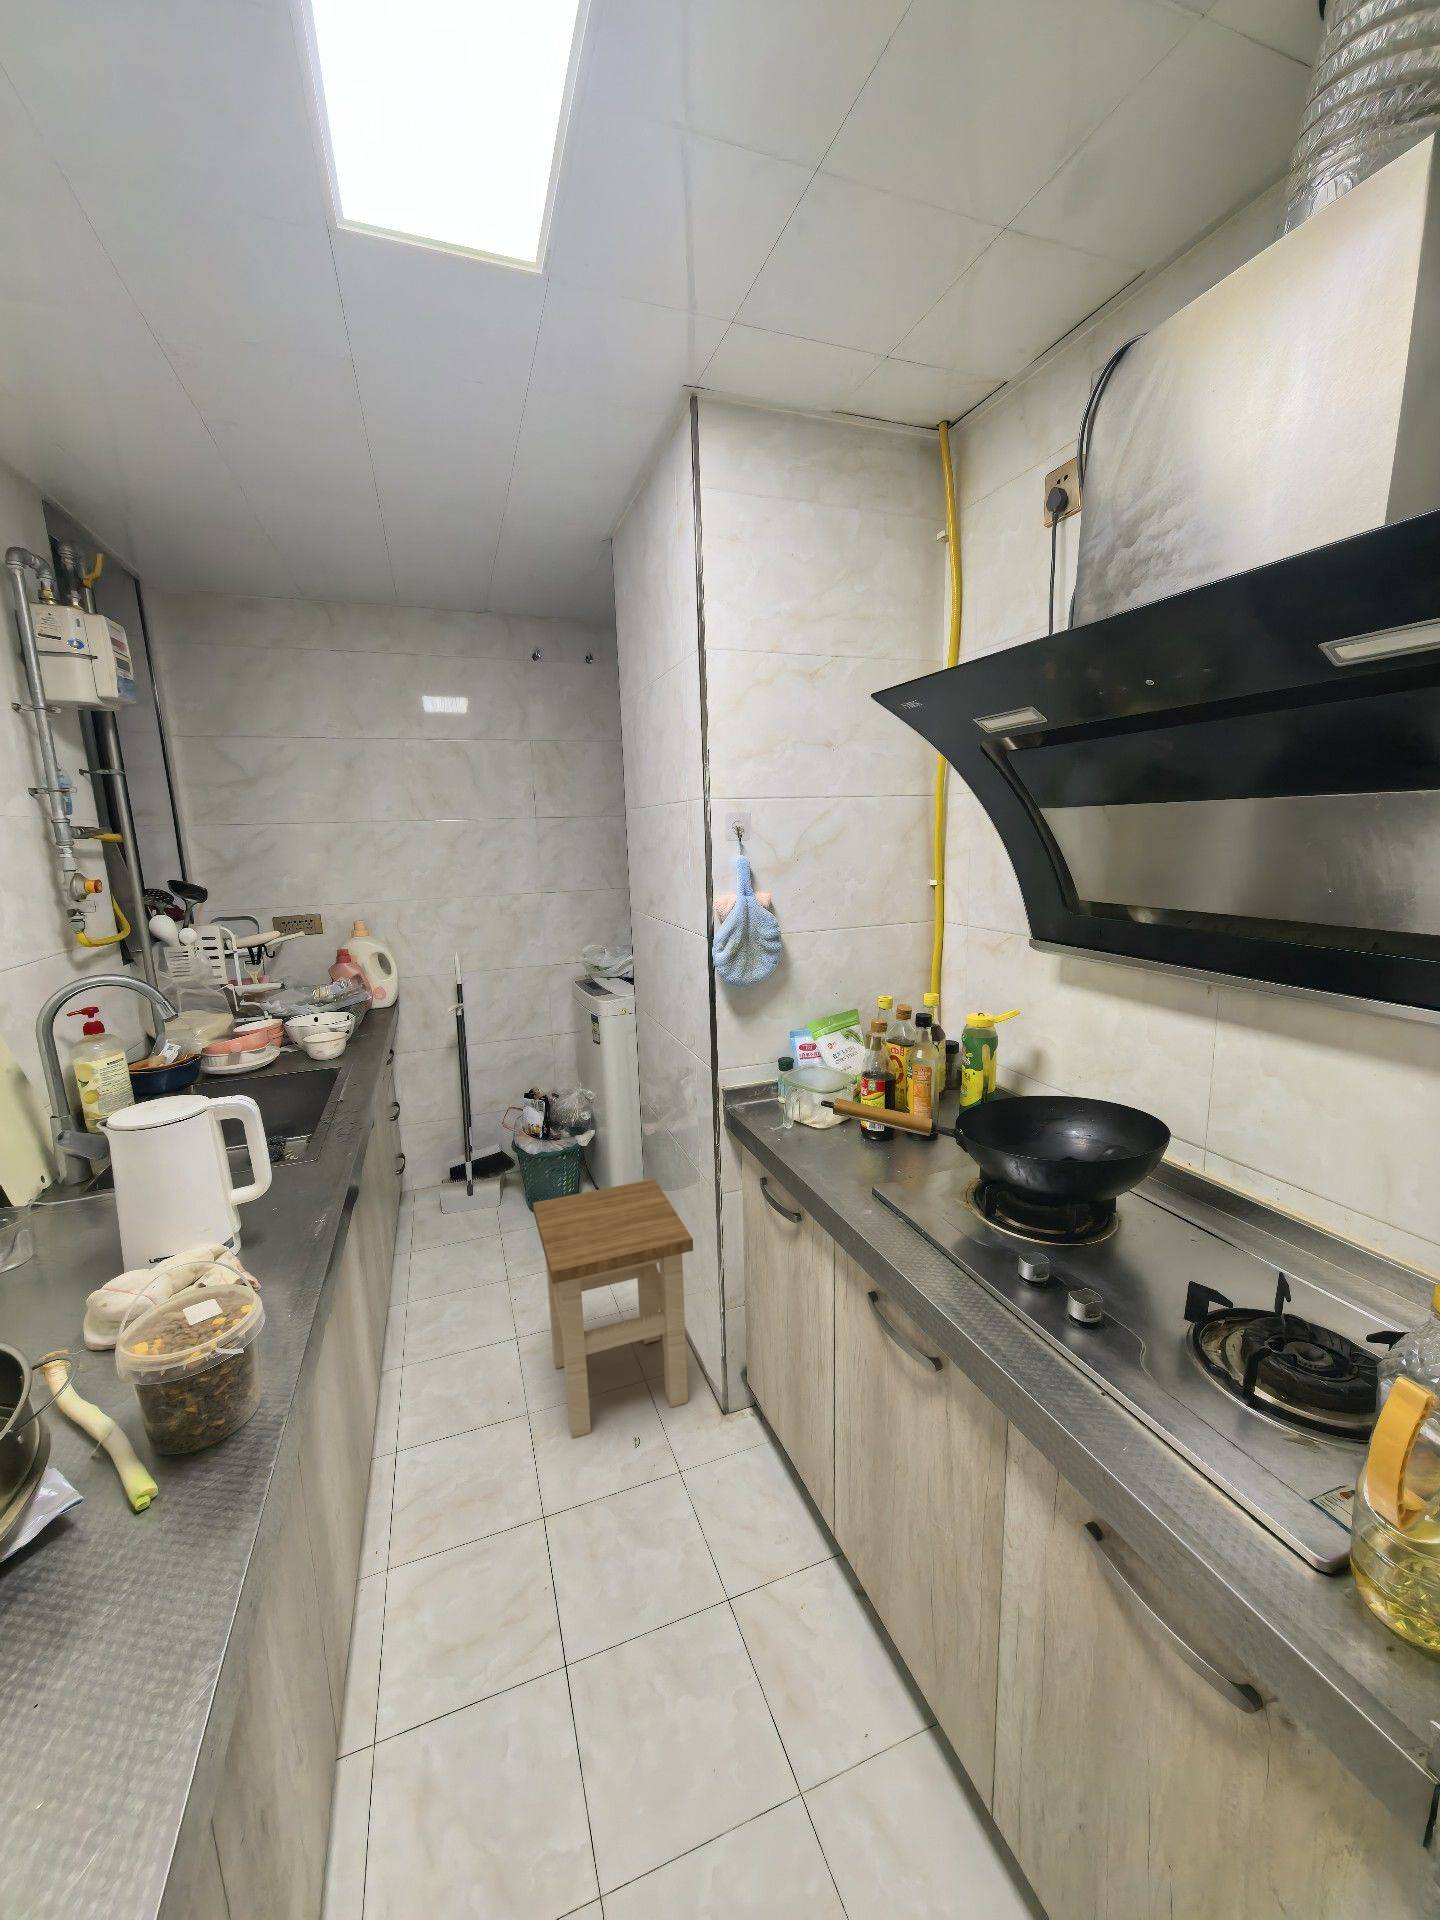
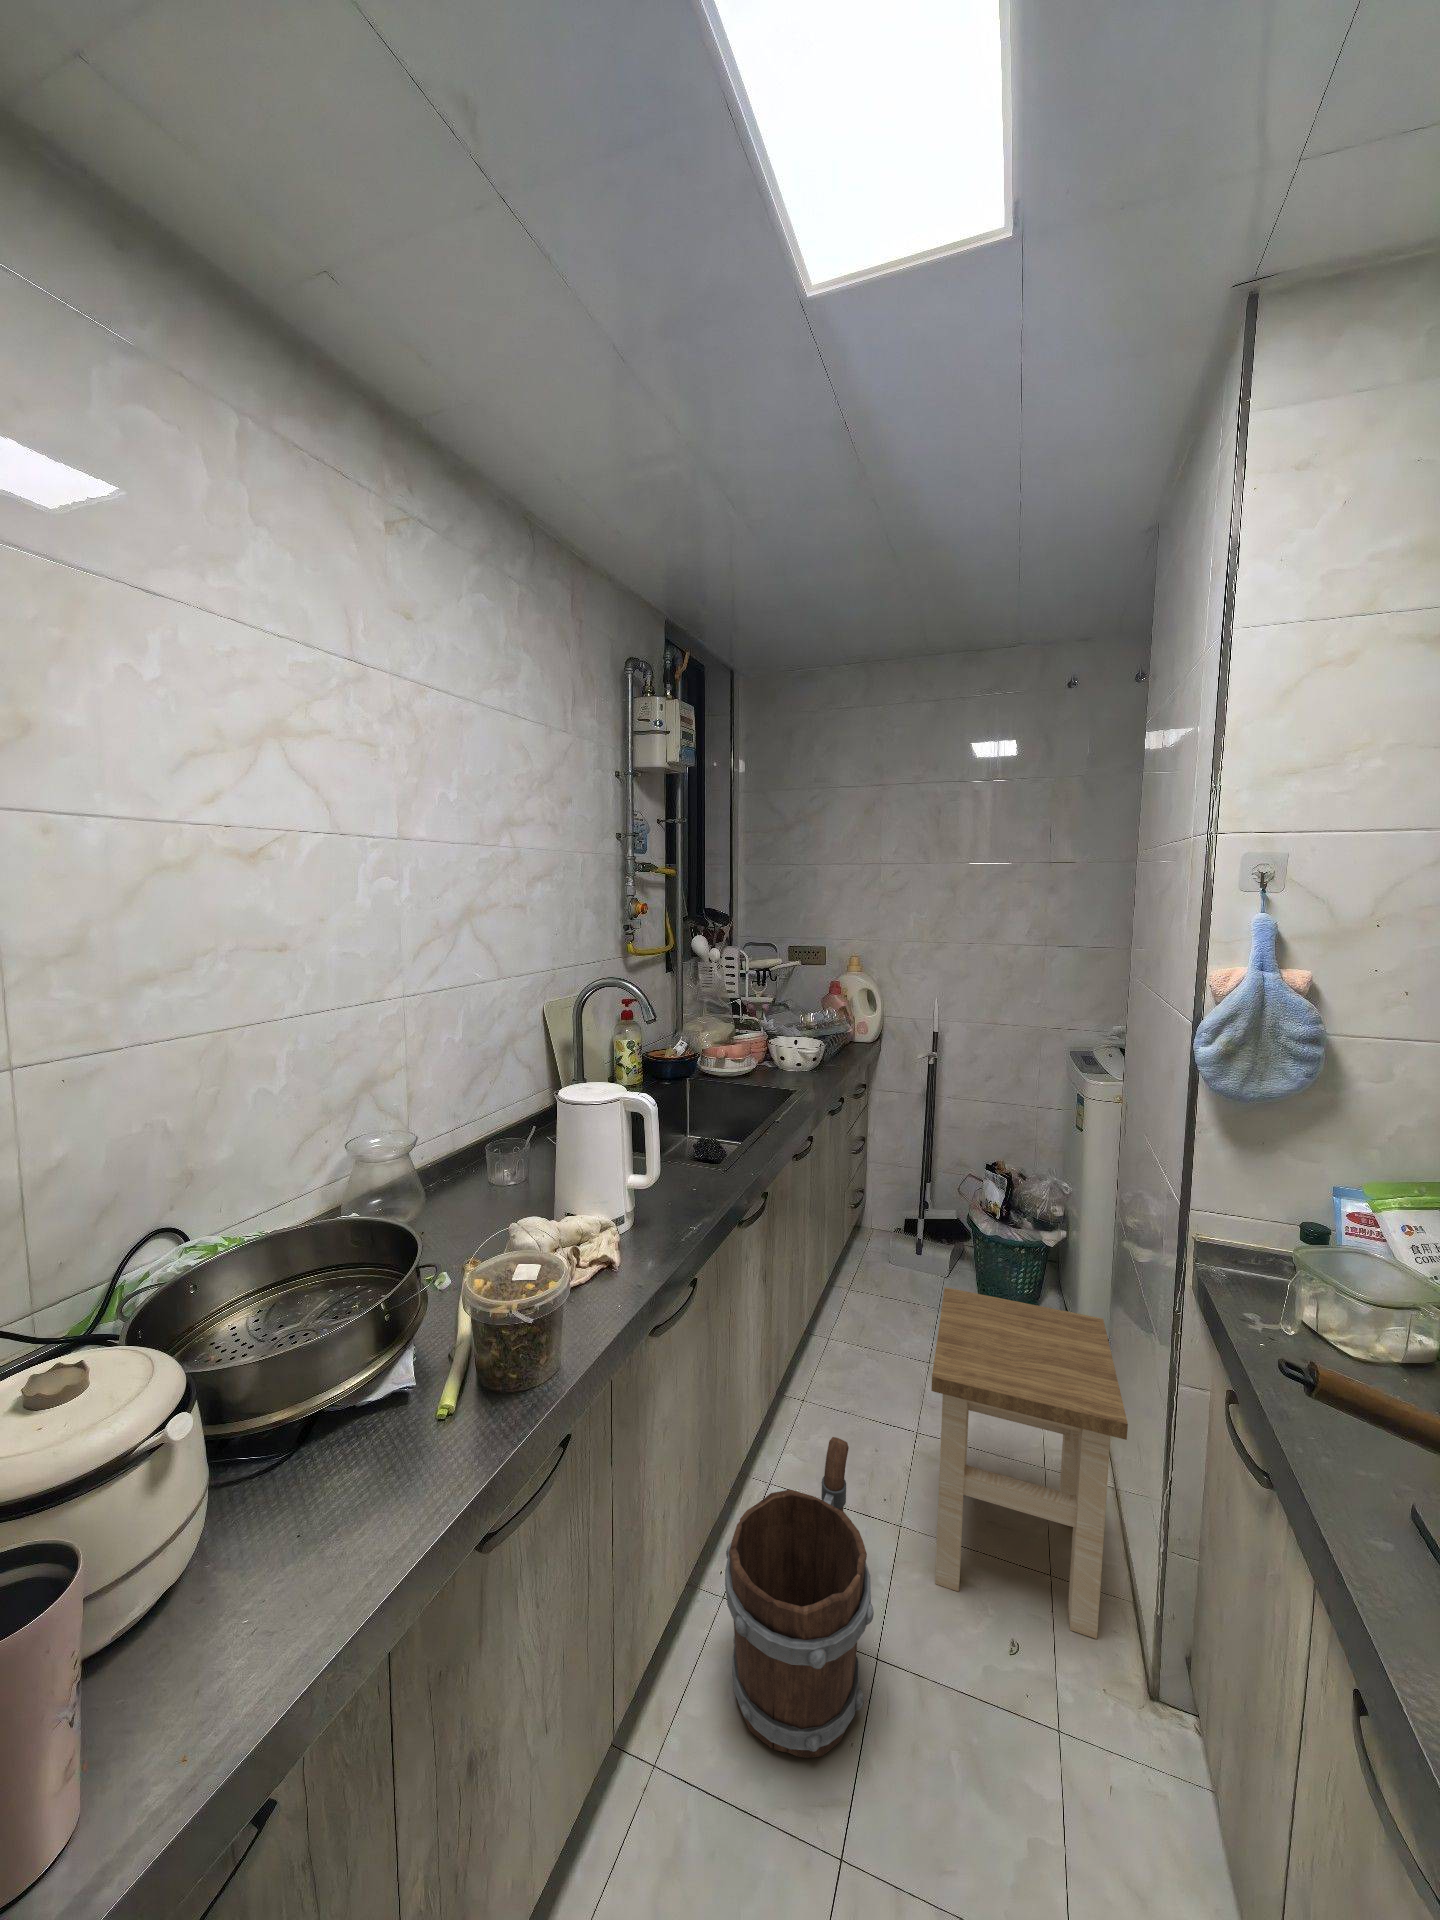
bucket: none [402,1364,551,1642] -> present [725,1437,874,1758]

